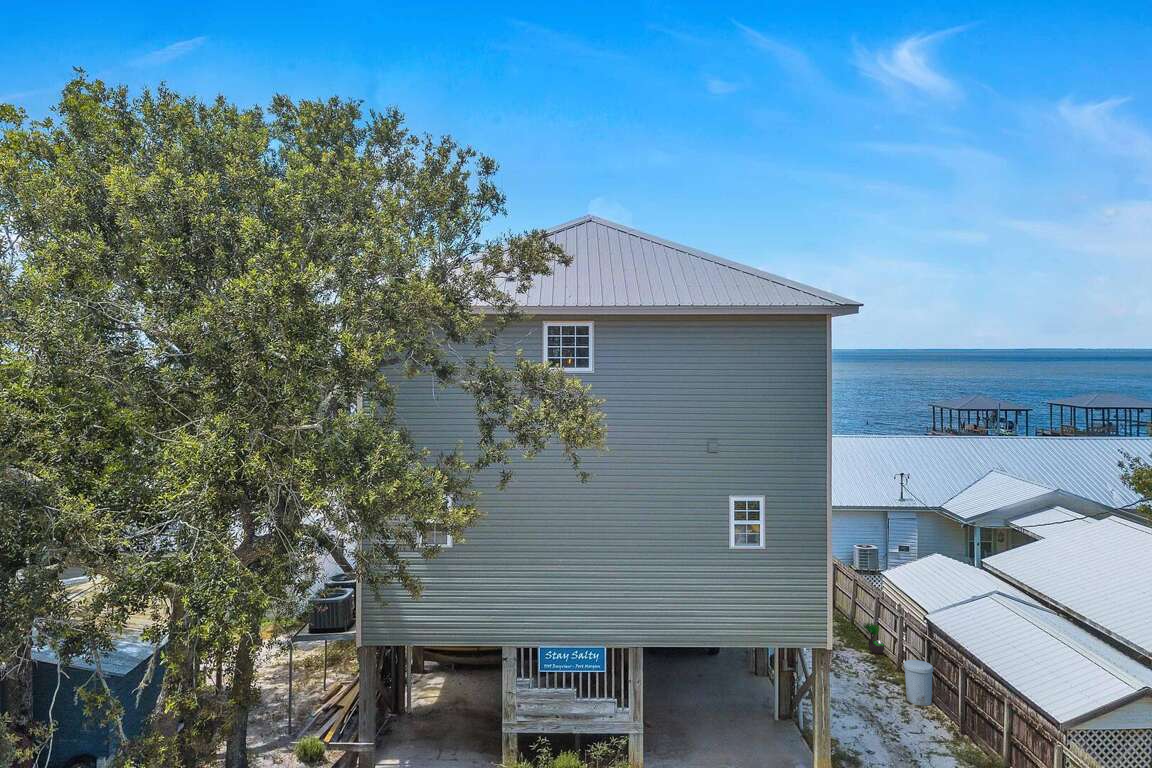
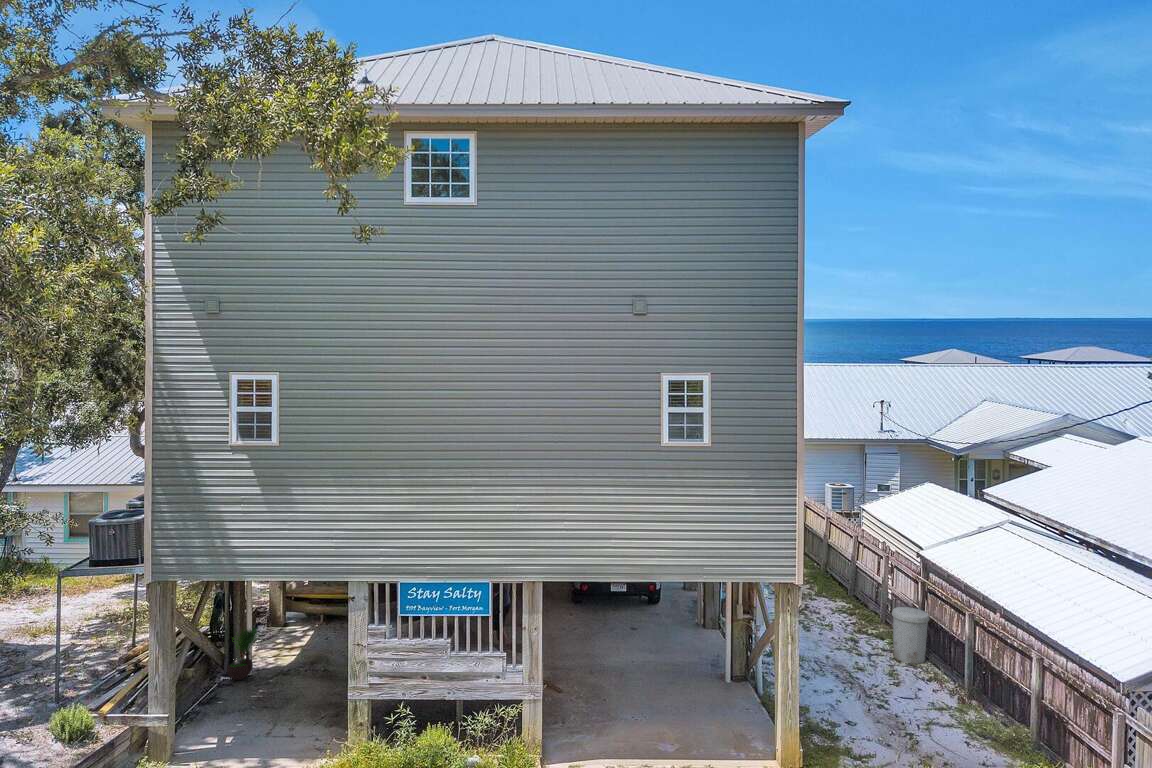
potted tree: present [863,623,884,654] -> present [227,628,257,680]

